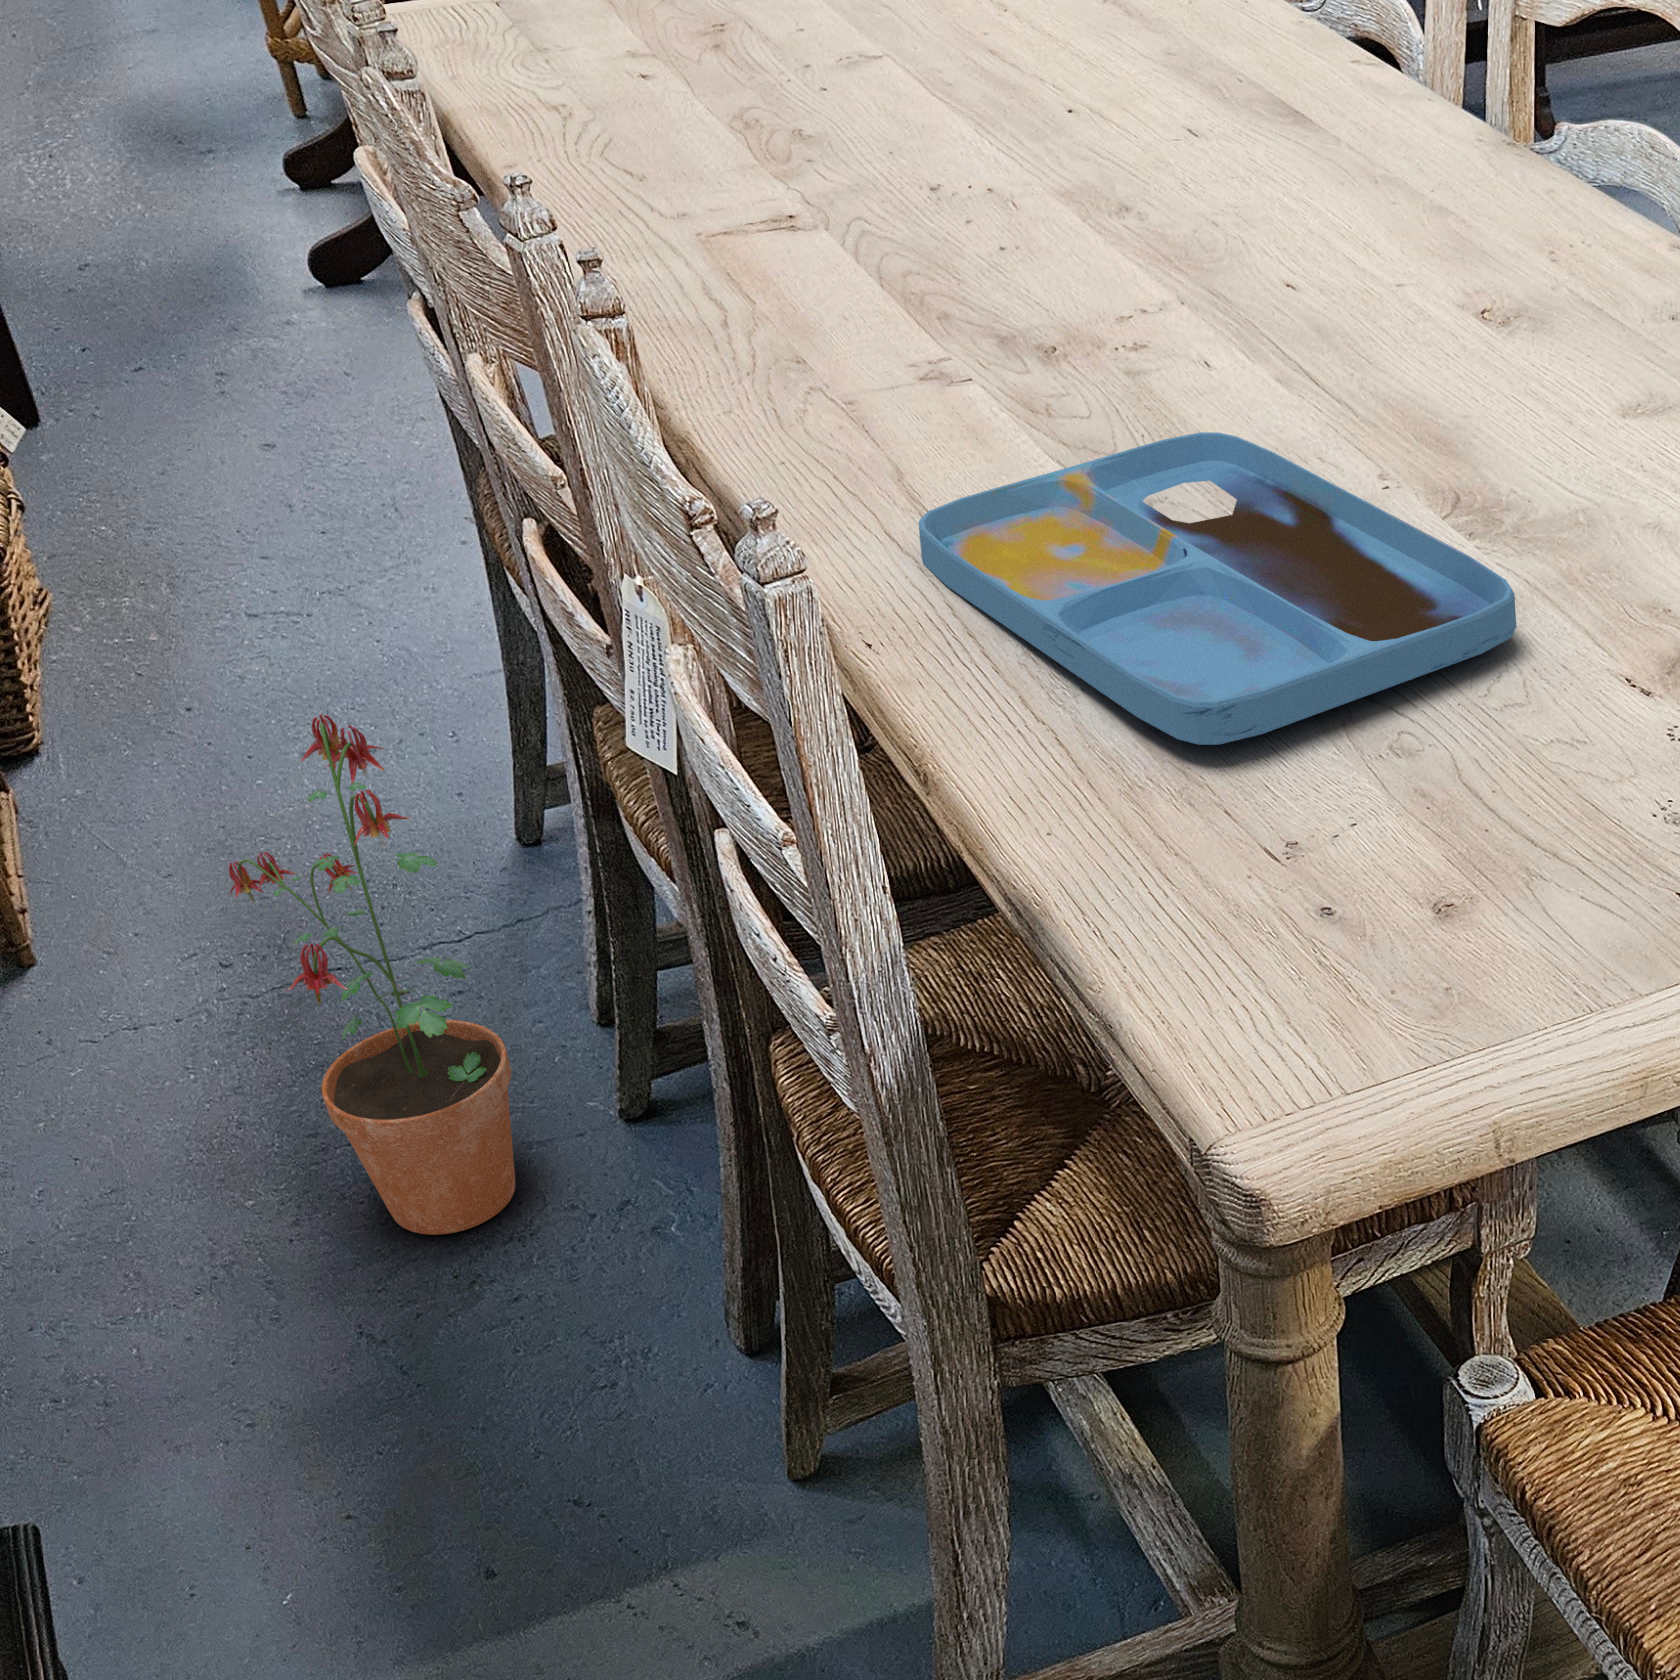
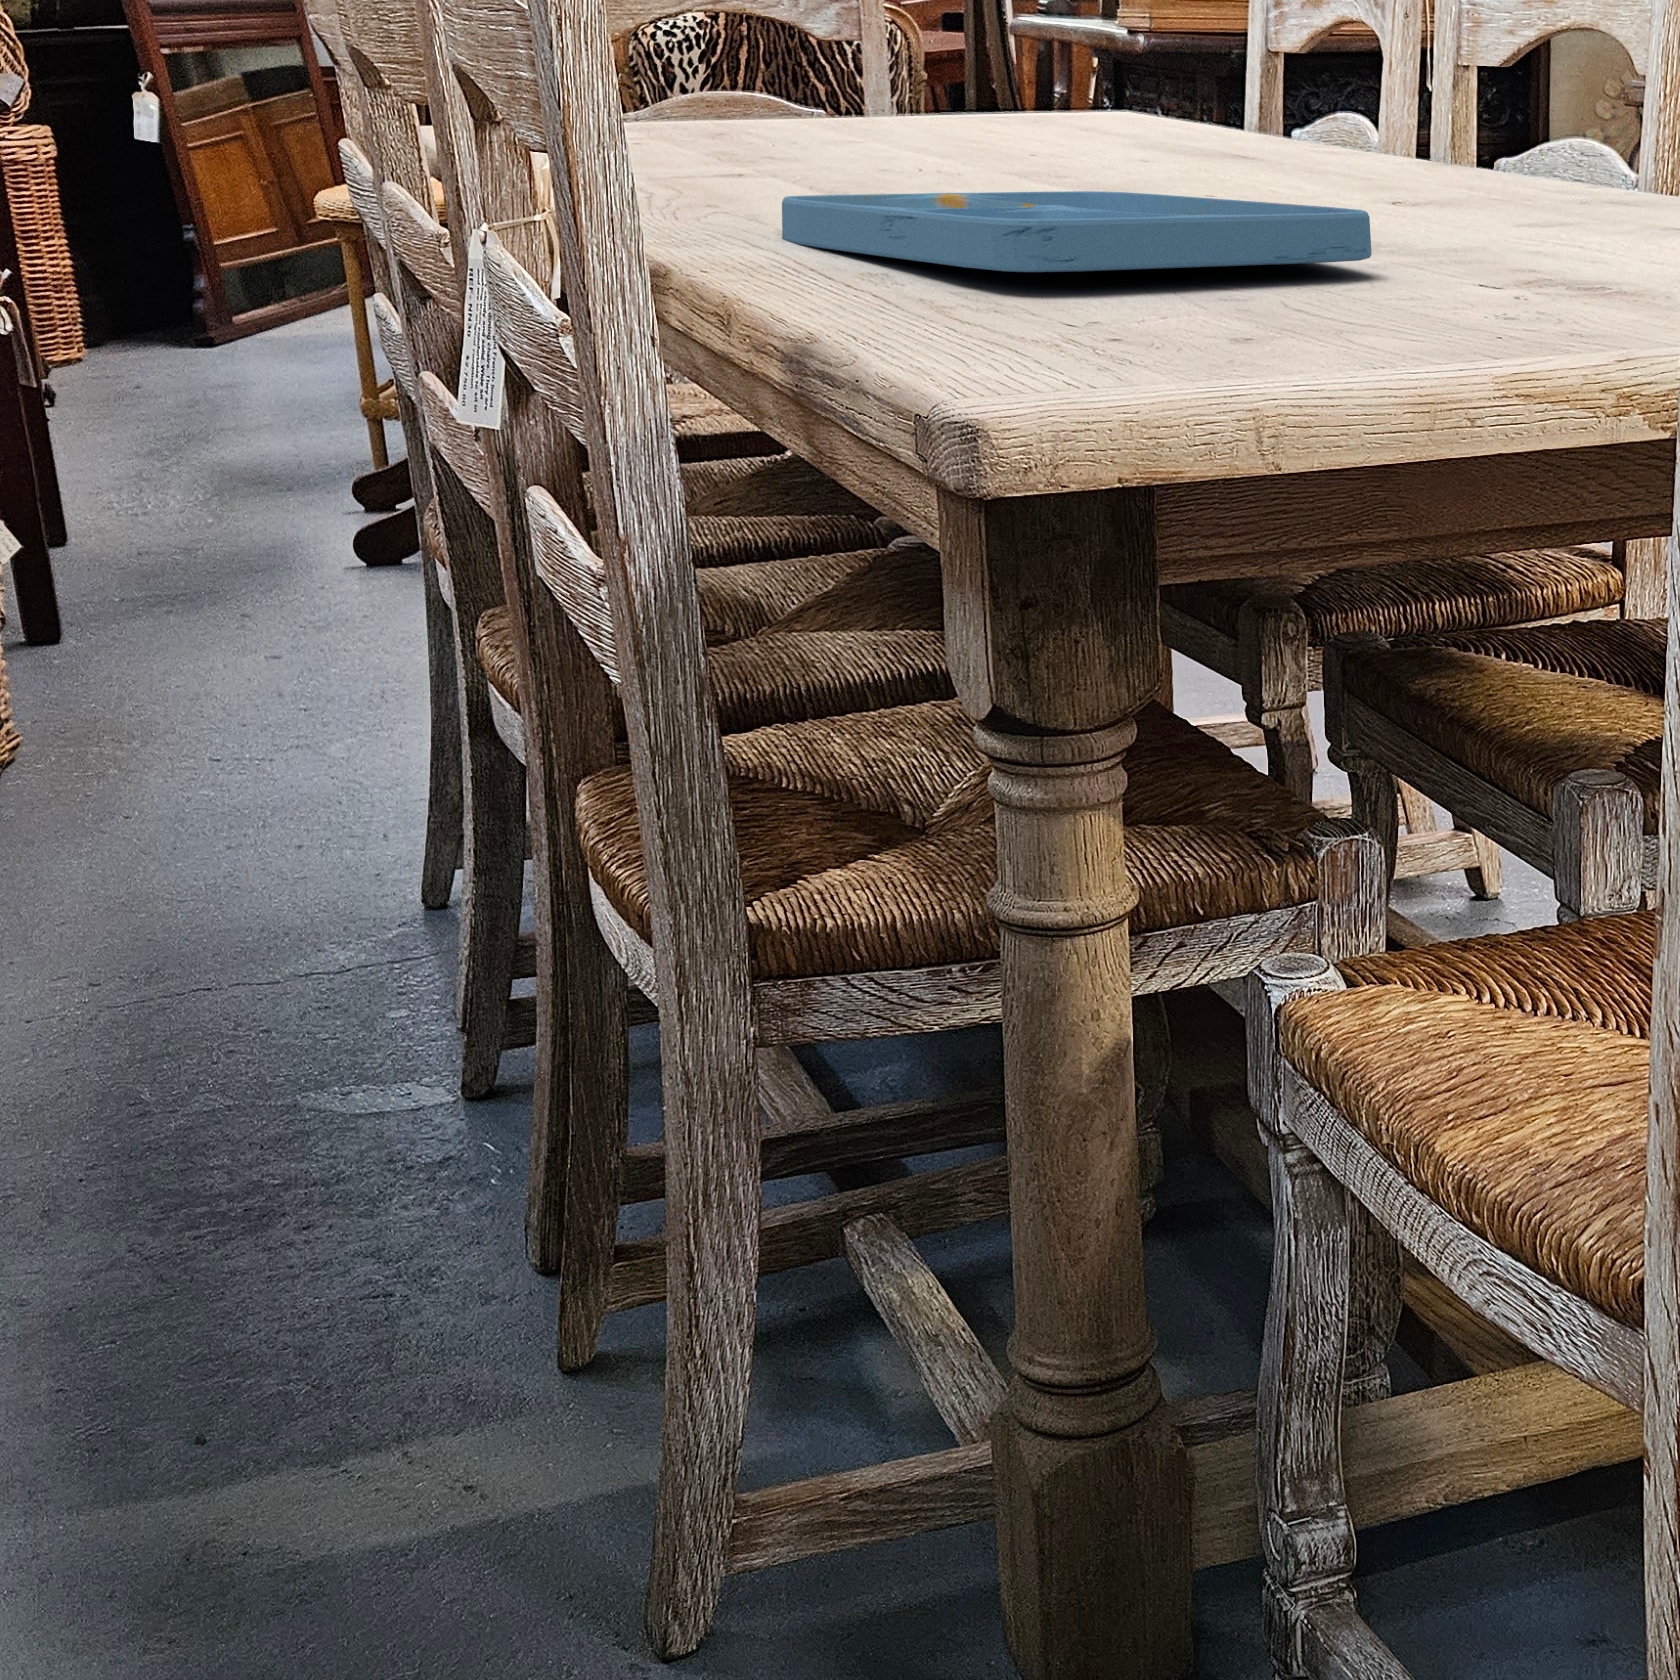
potted plant: present [229,714,515,1235] -> none [65,582,332,1160]

